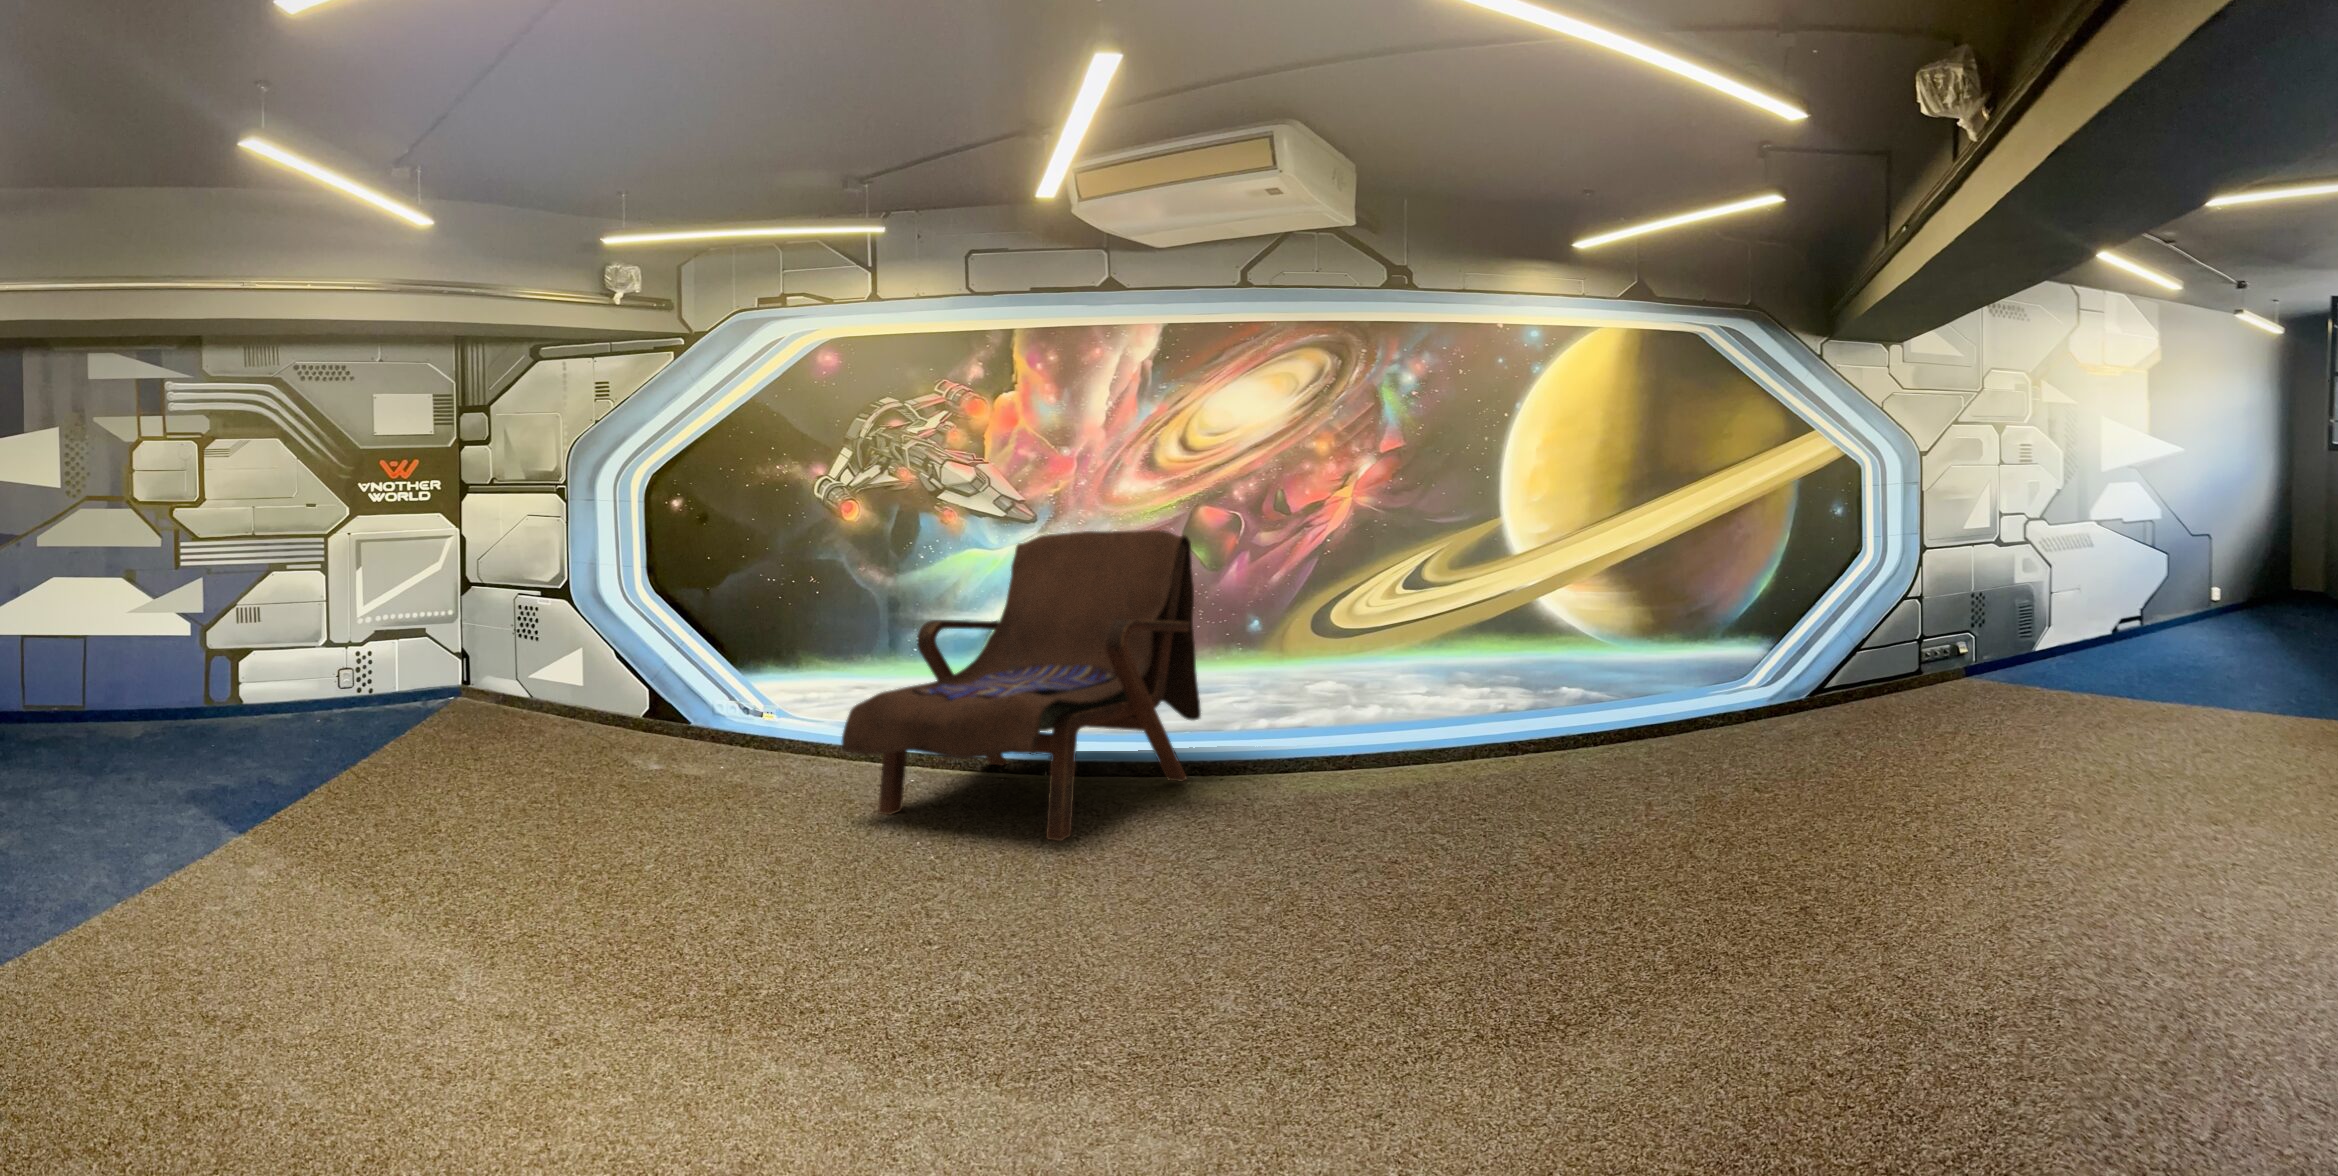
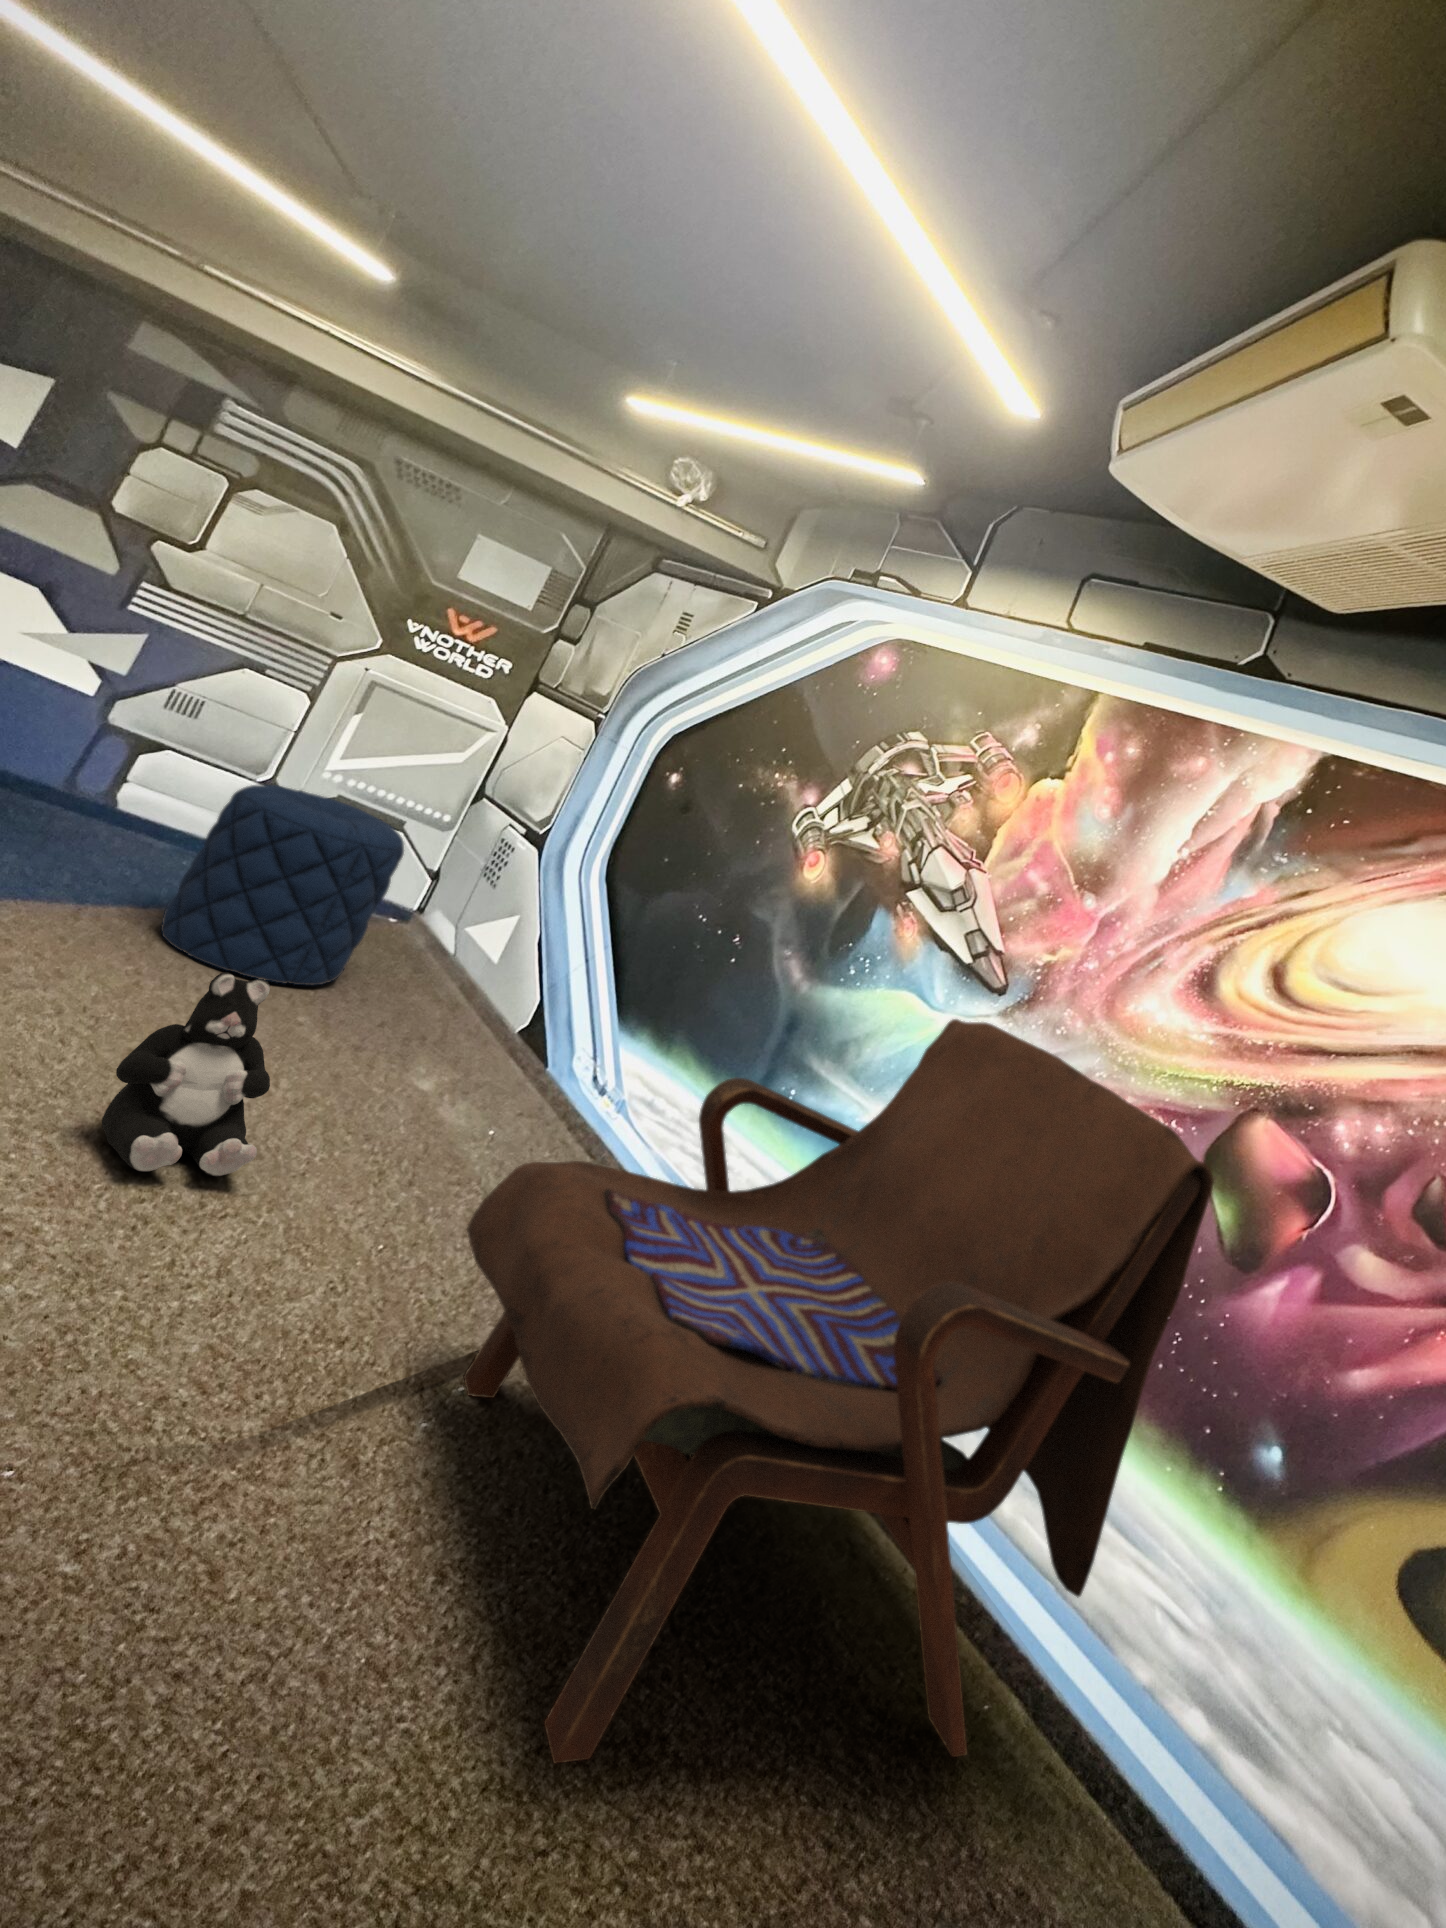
pouf: none [272,640,488,804] -> present [161,785,404,985]
plush toy: none [518,723,656,850] -> present [102,972,270,1176]

